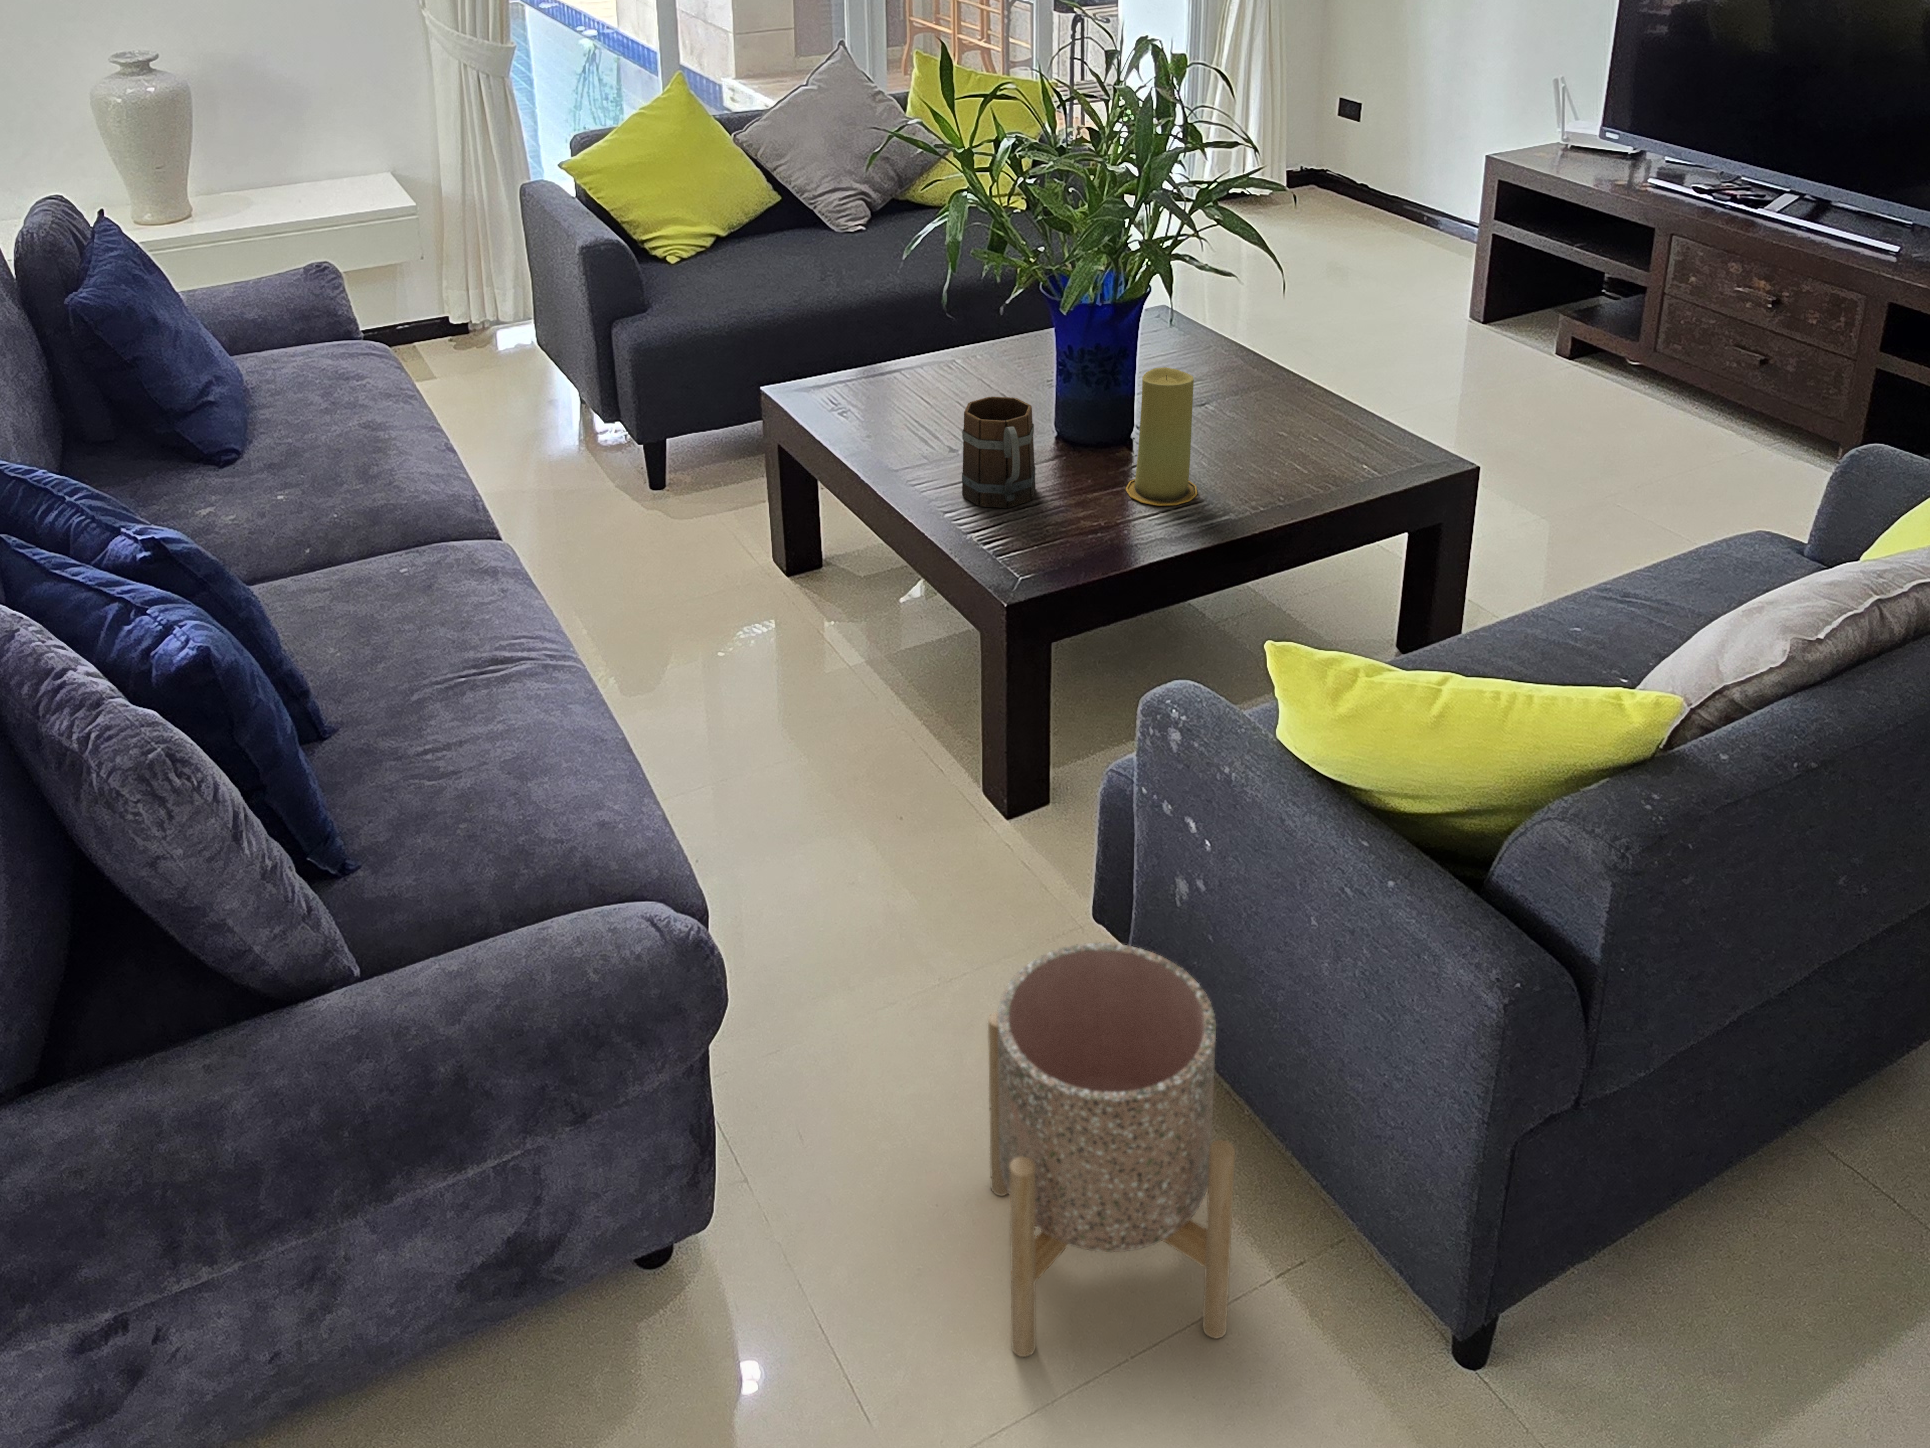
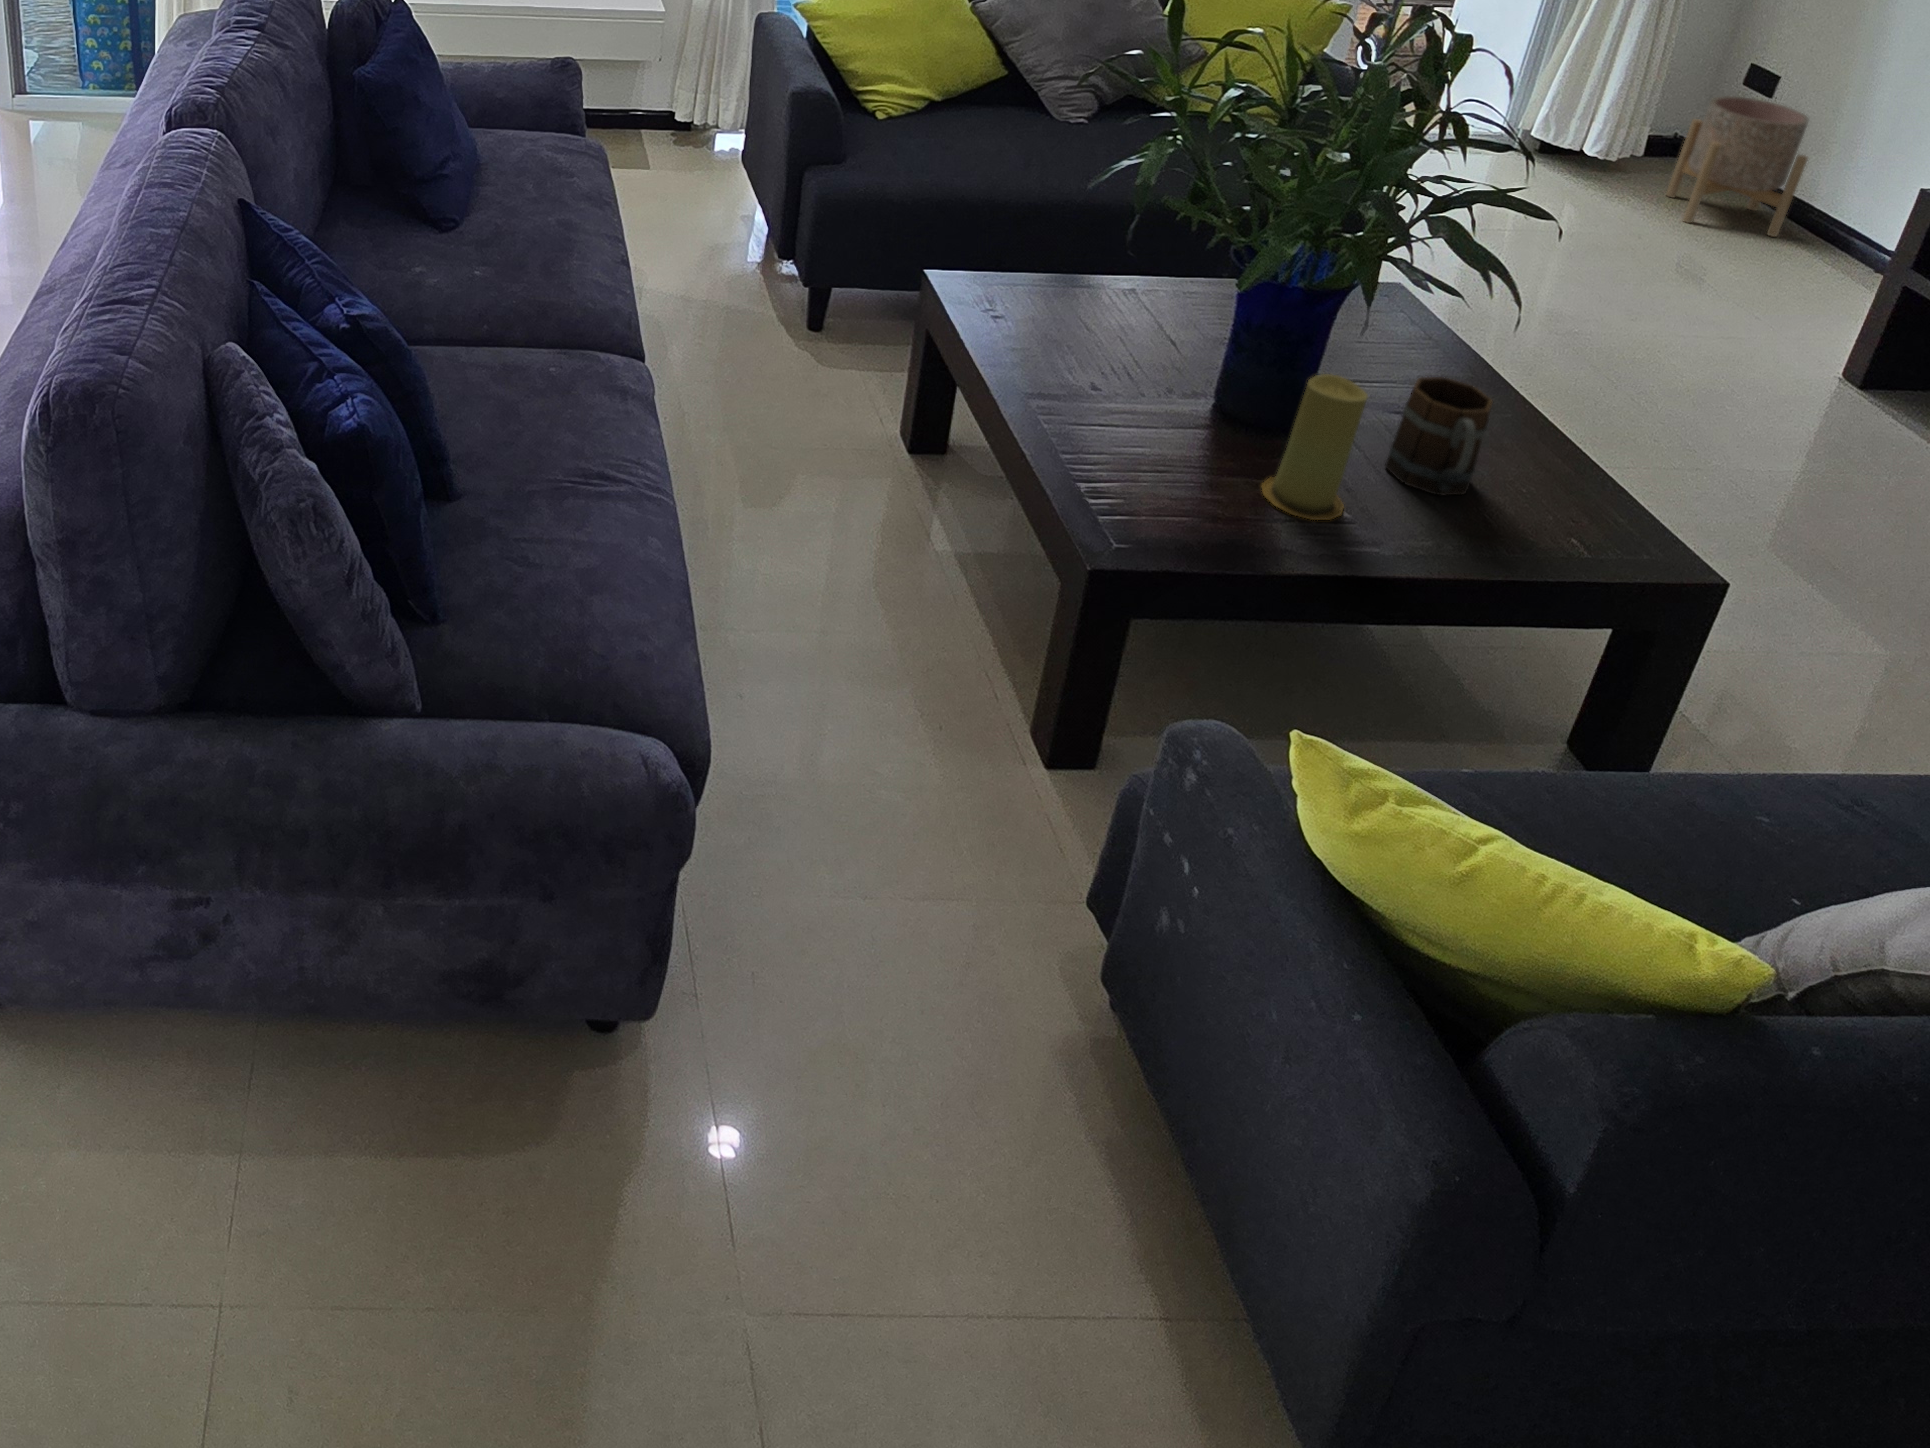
mug: present [962,397,1036,508] -> present [1385,377,1493,495]
planter: present [988,943,1235,1357] -> present [1666,96,1809,237]

